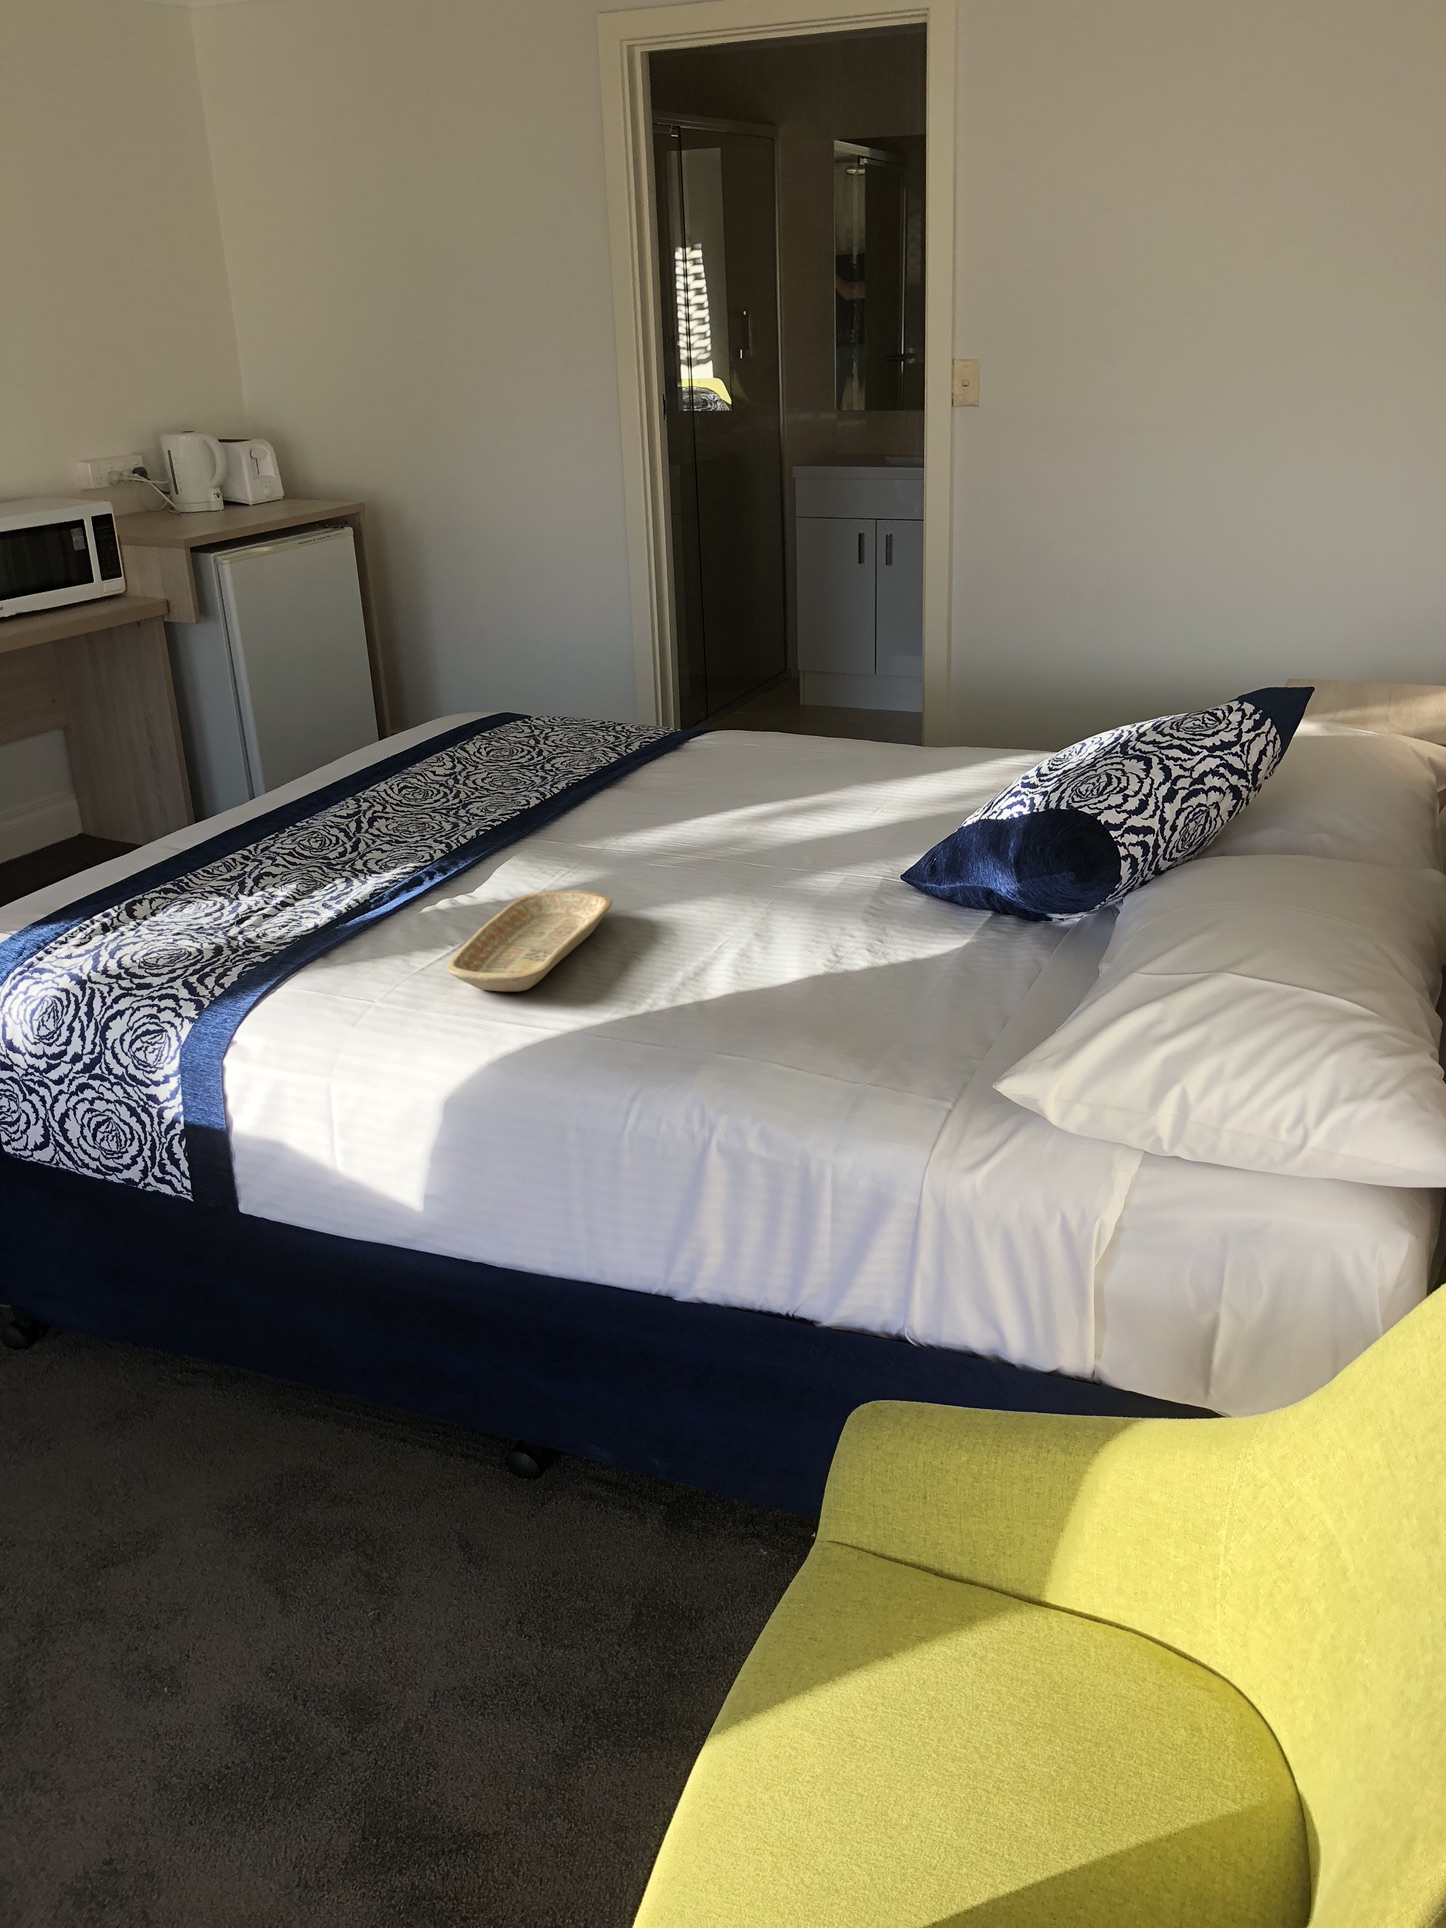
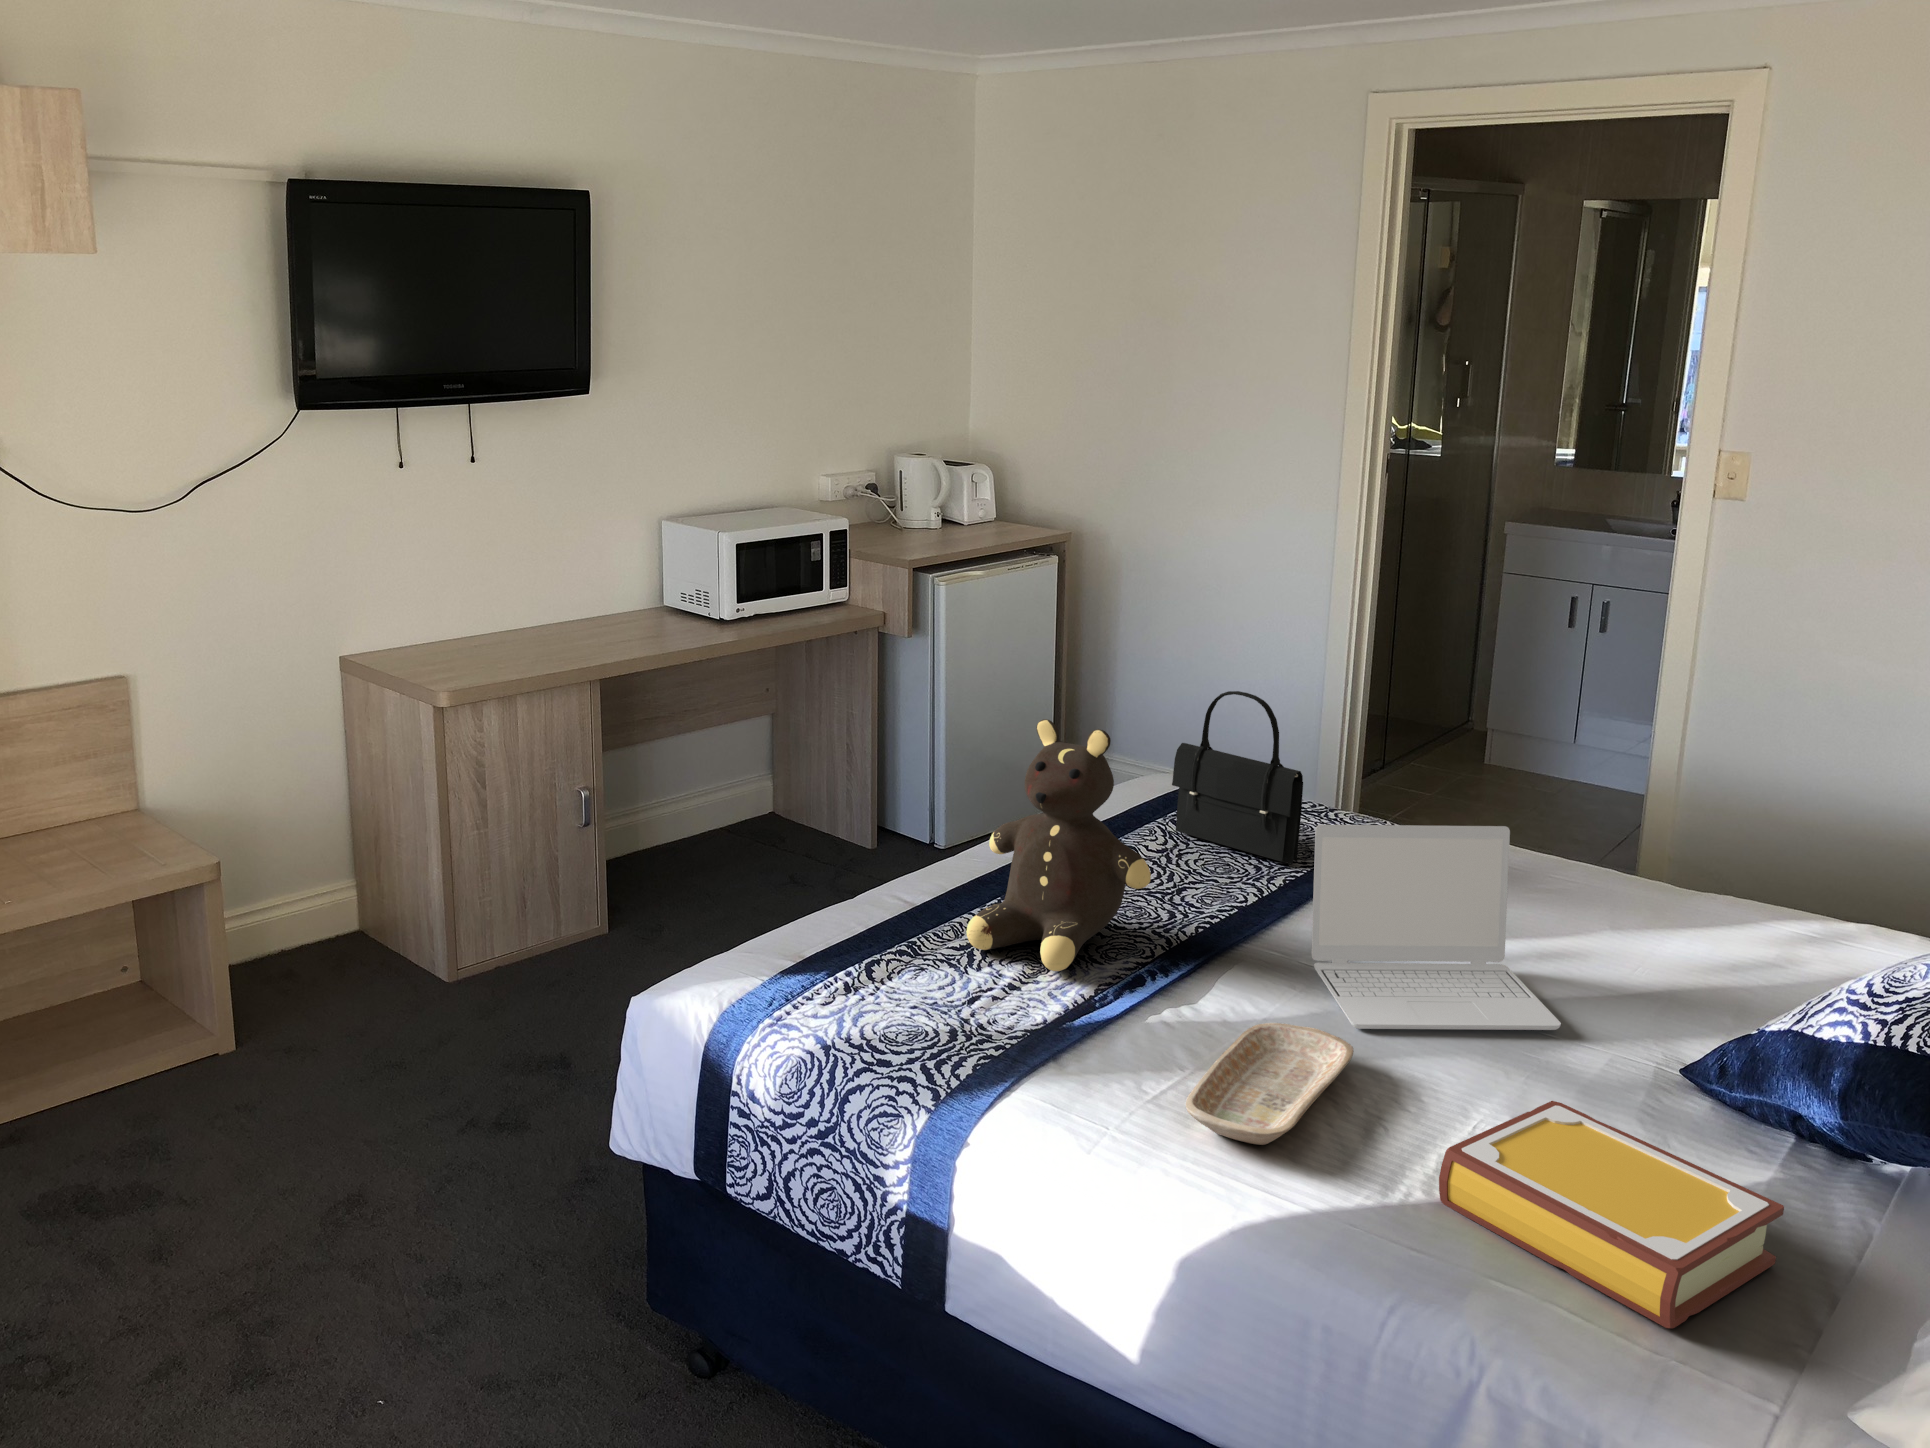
handbag: none [453,607,582,770] -> present [1172,691,1303,864]
teddy bear: none [237,637,418,885] -> present [966,719,1151,971]
laptop: none [572,692,805,889] -> present [1311,825,1561,1030]
book: none [679,908,962,1063] -> present [1439,1101,1784,1328]

